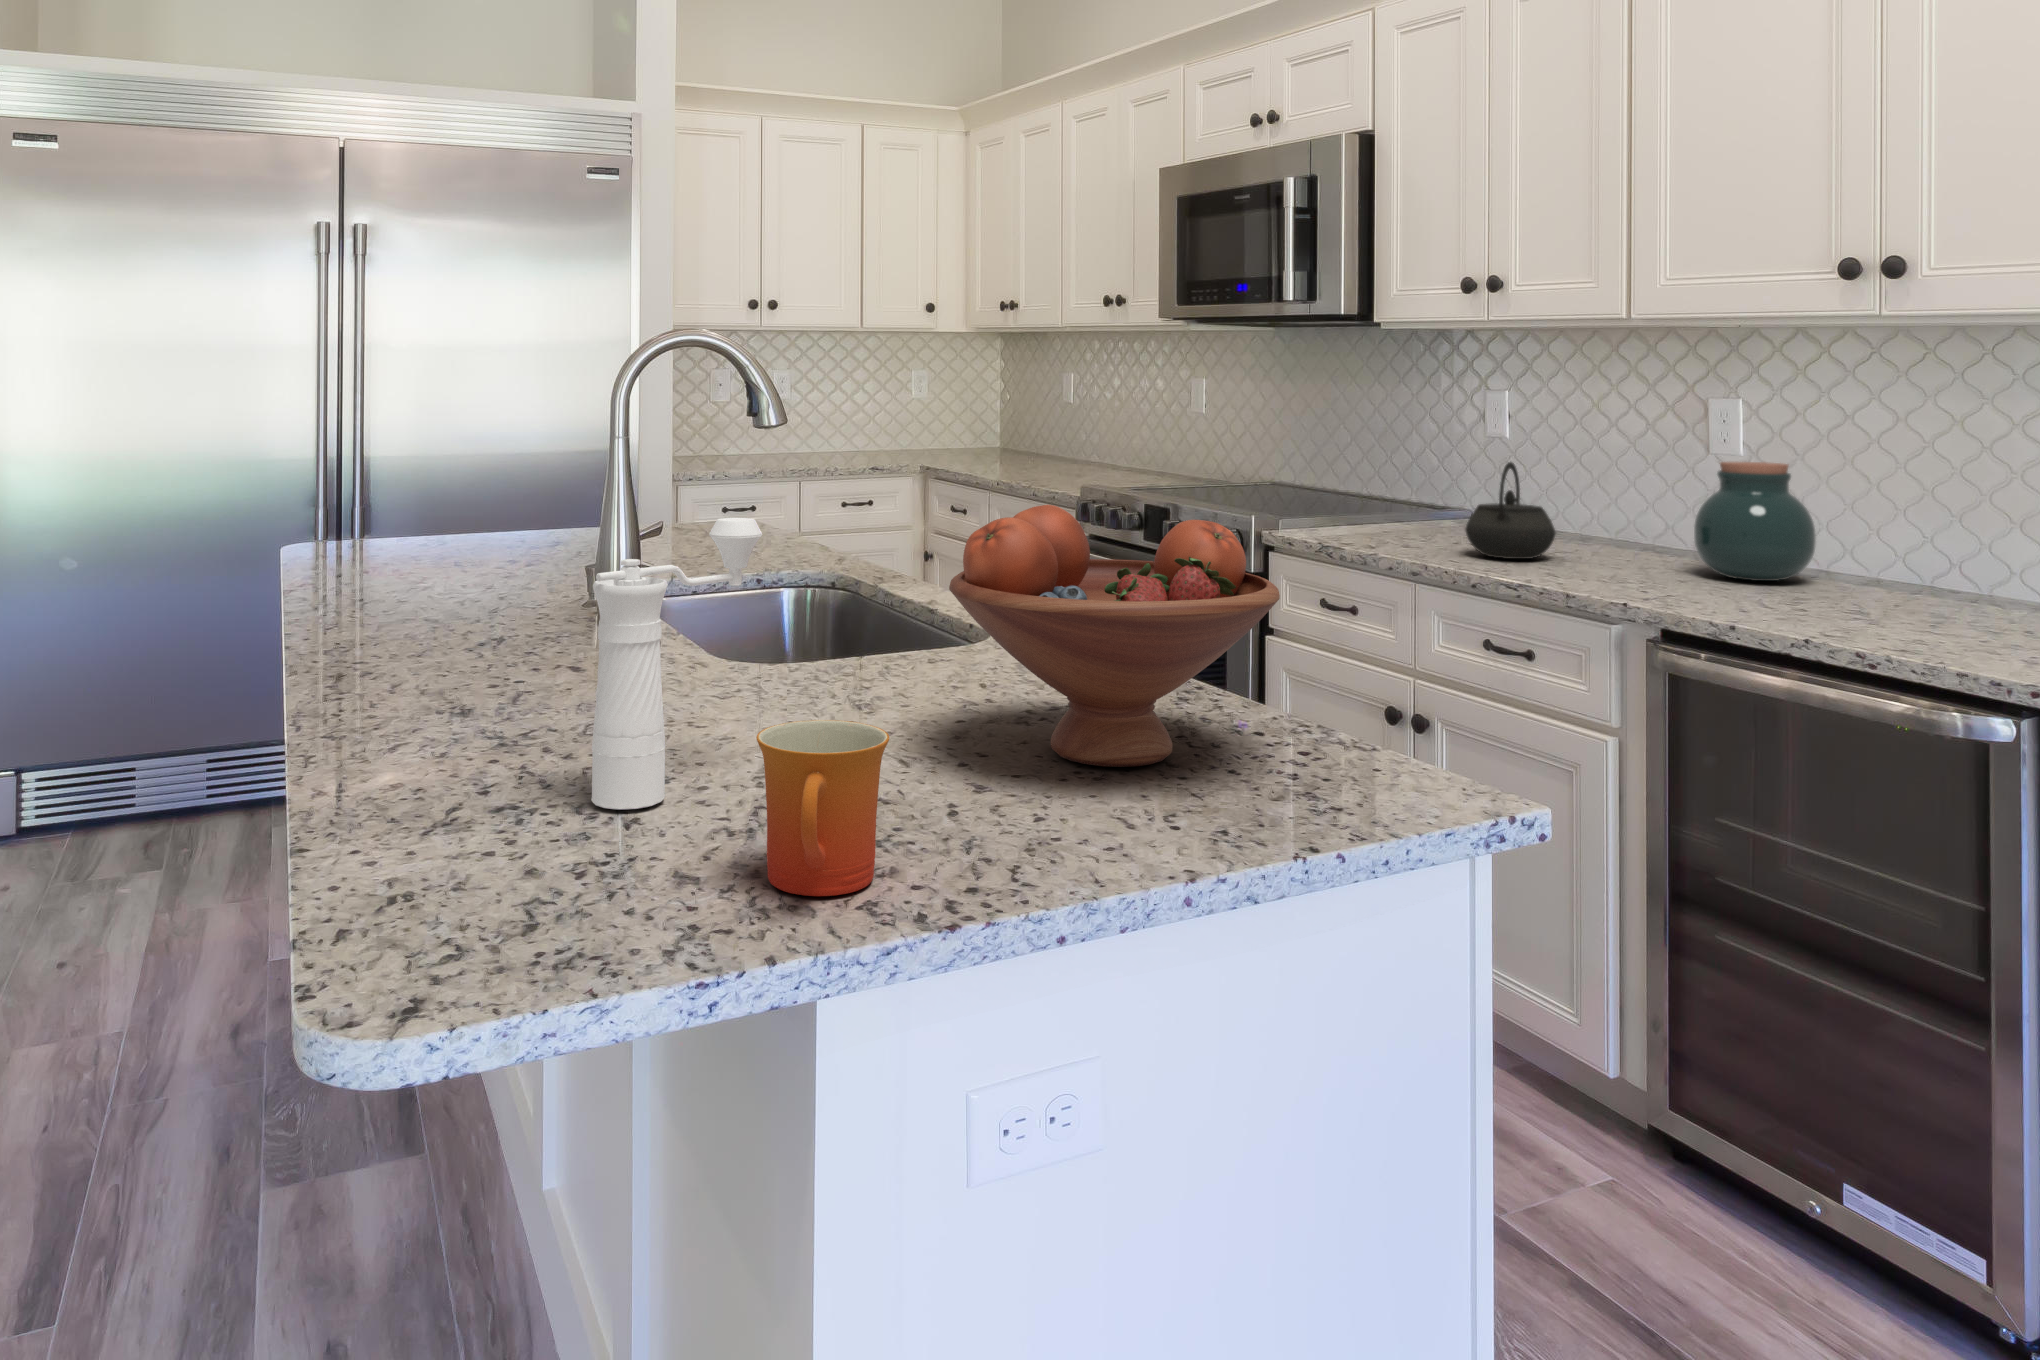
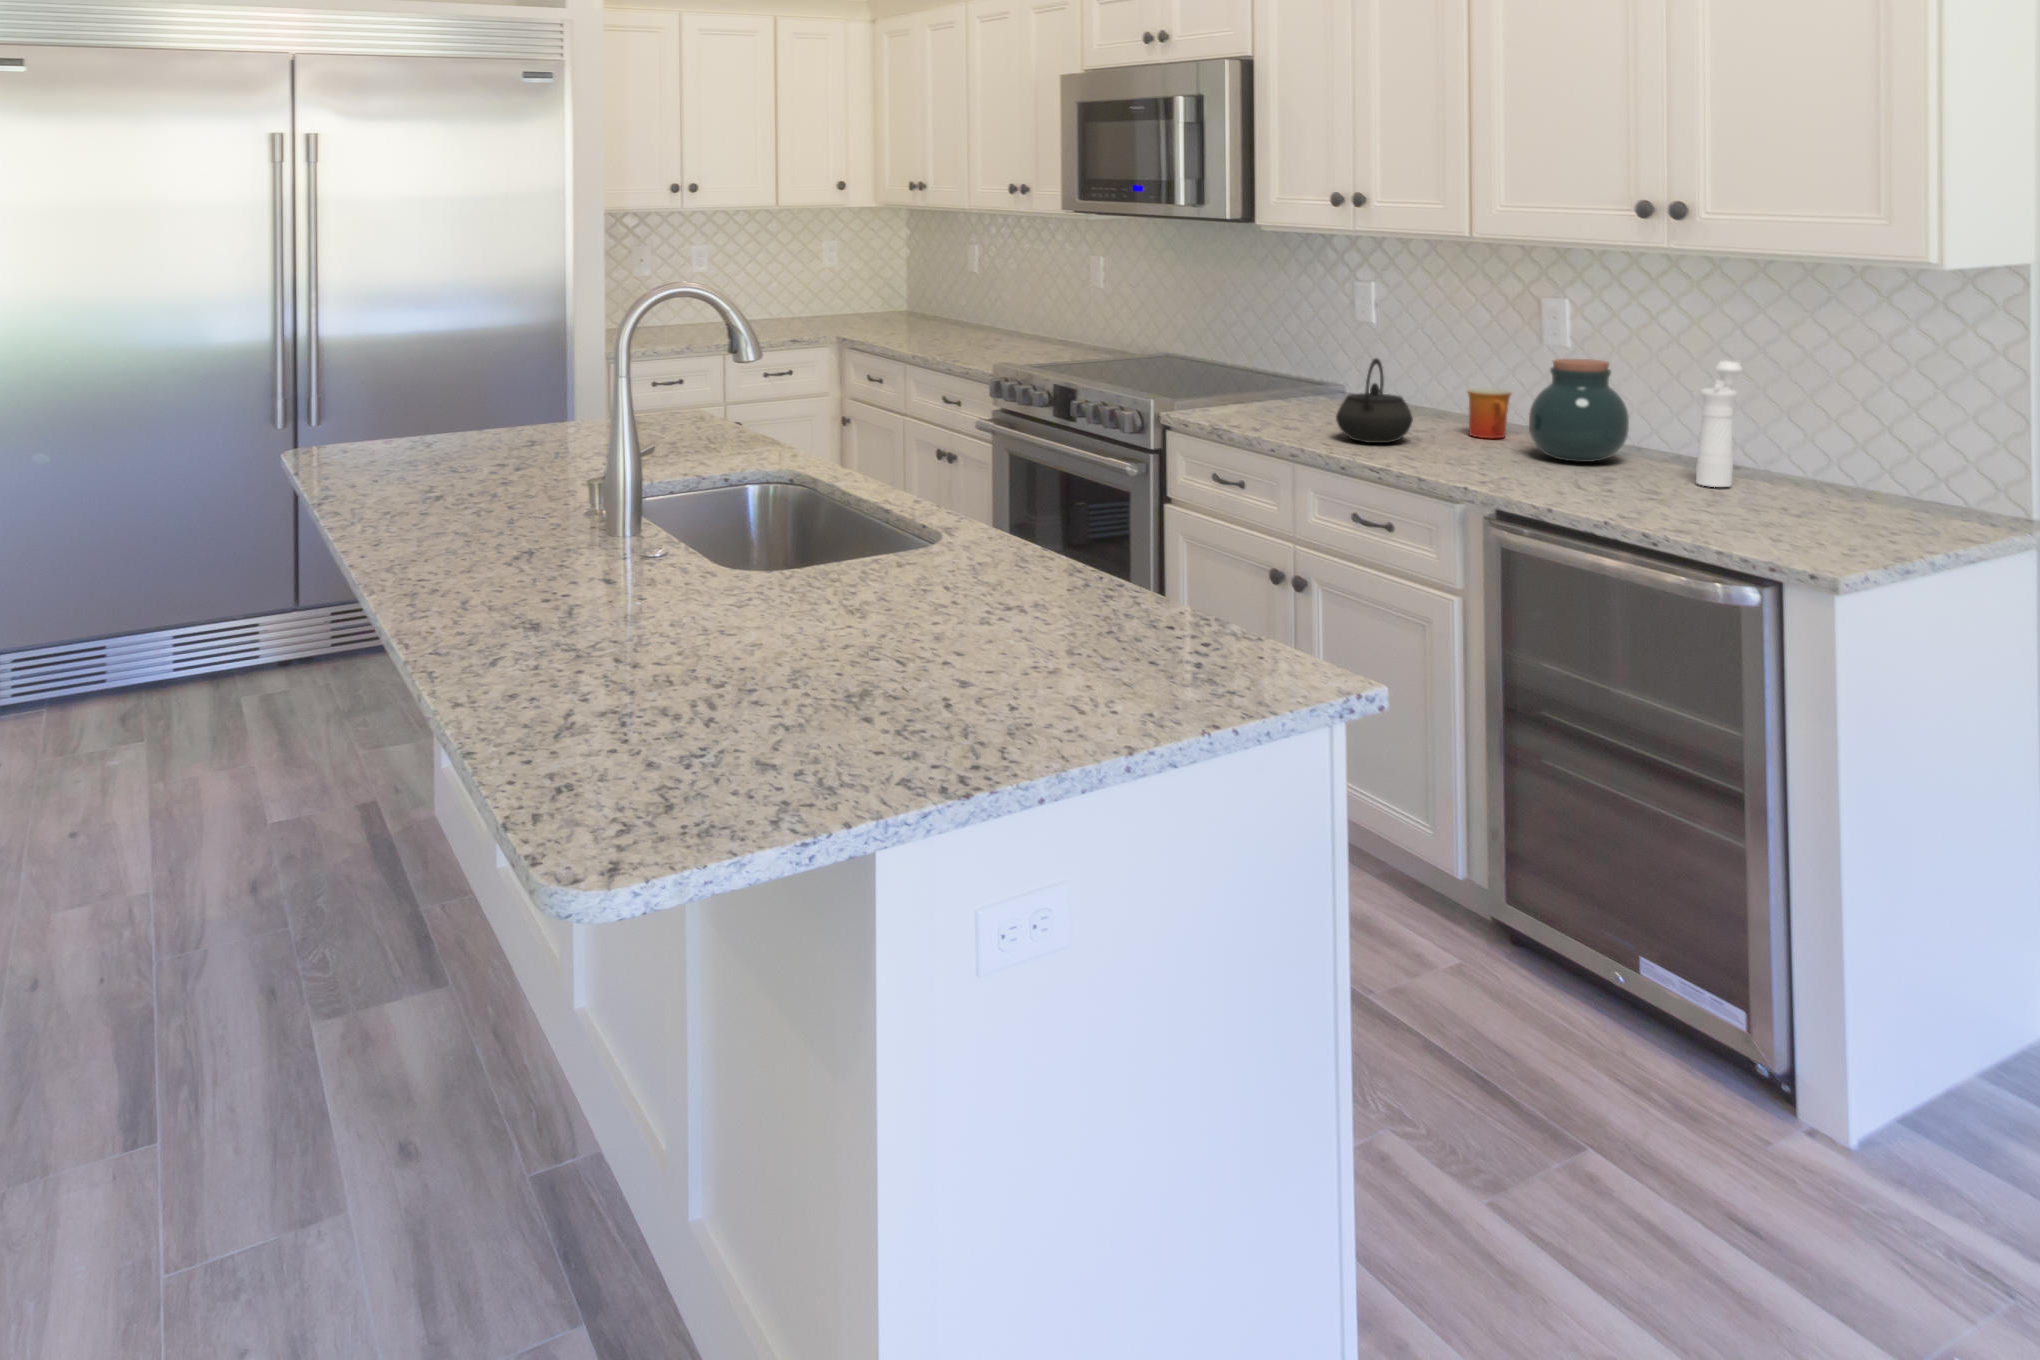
fruit bowl: present [949,505,1280,767] -> none [932,456,1189,663]
pepper mill: present [591,518,762,809] -> present [1696,361,1742,487]
mug: present [756,720,889,896] -> present [1467,389,1511,438]

